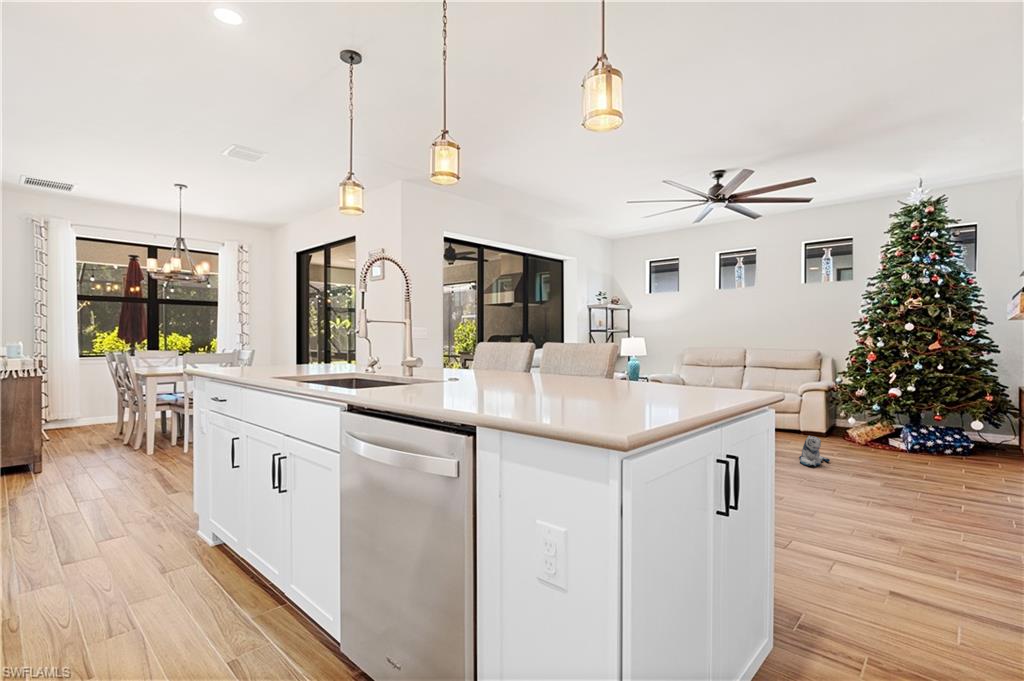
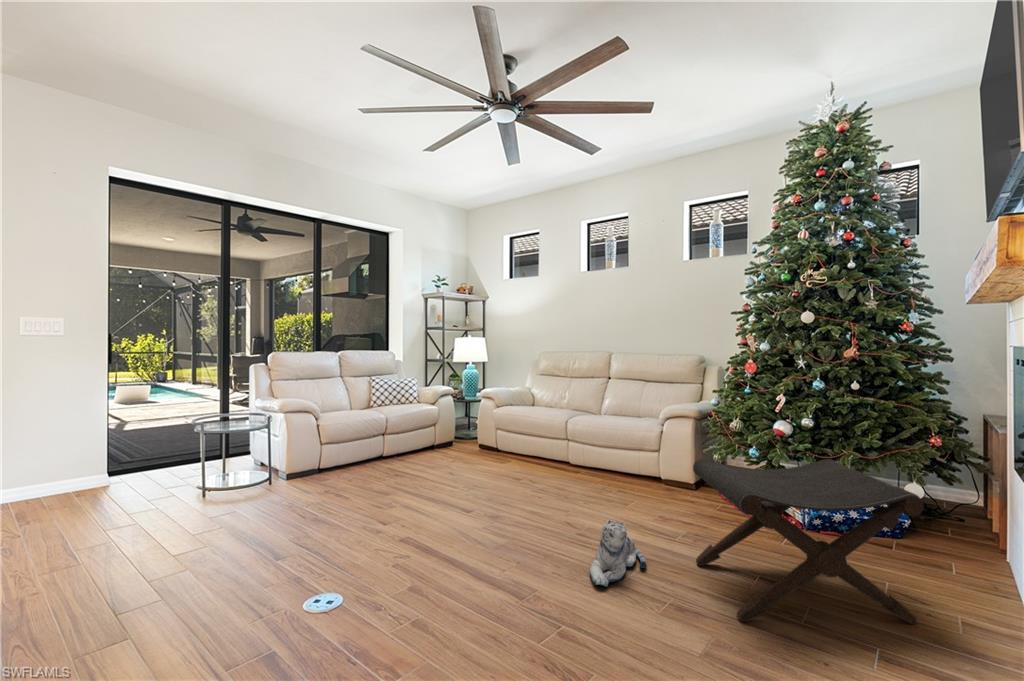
footstool: none [853,404,985,477] -> present [693,459,924,624]

